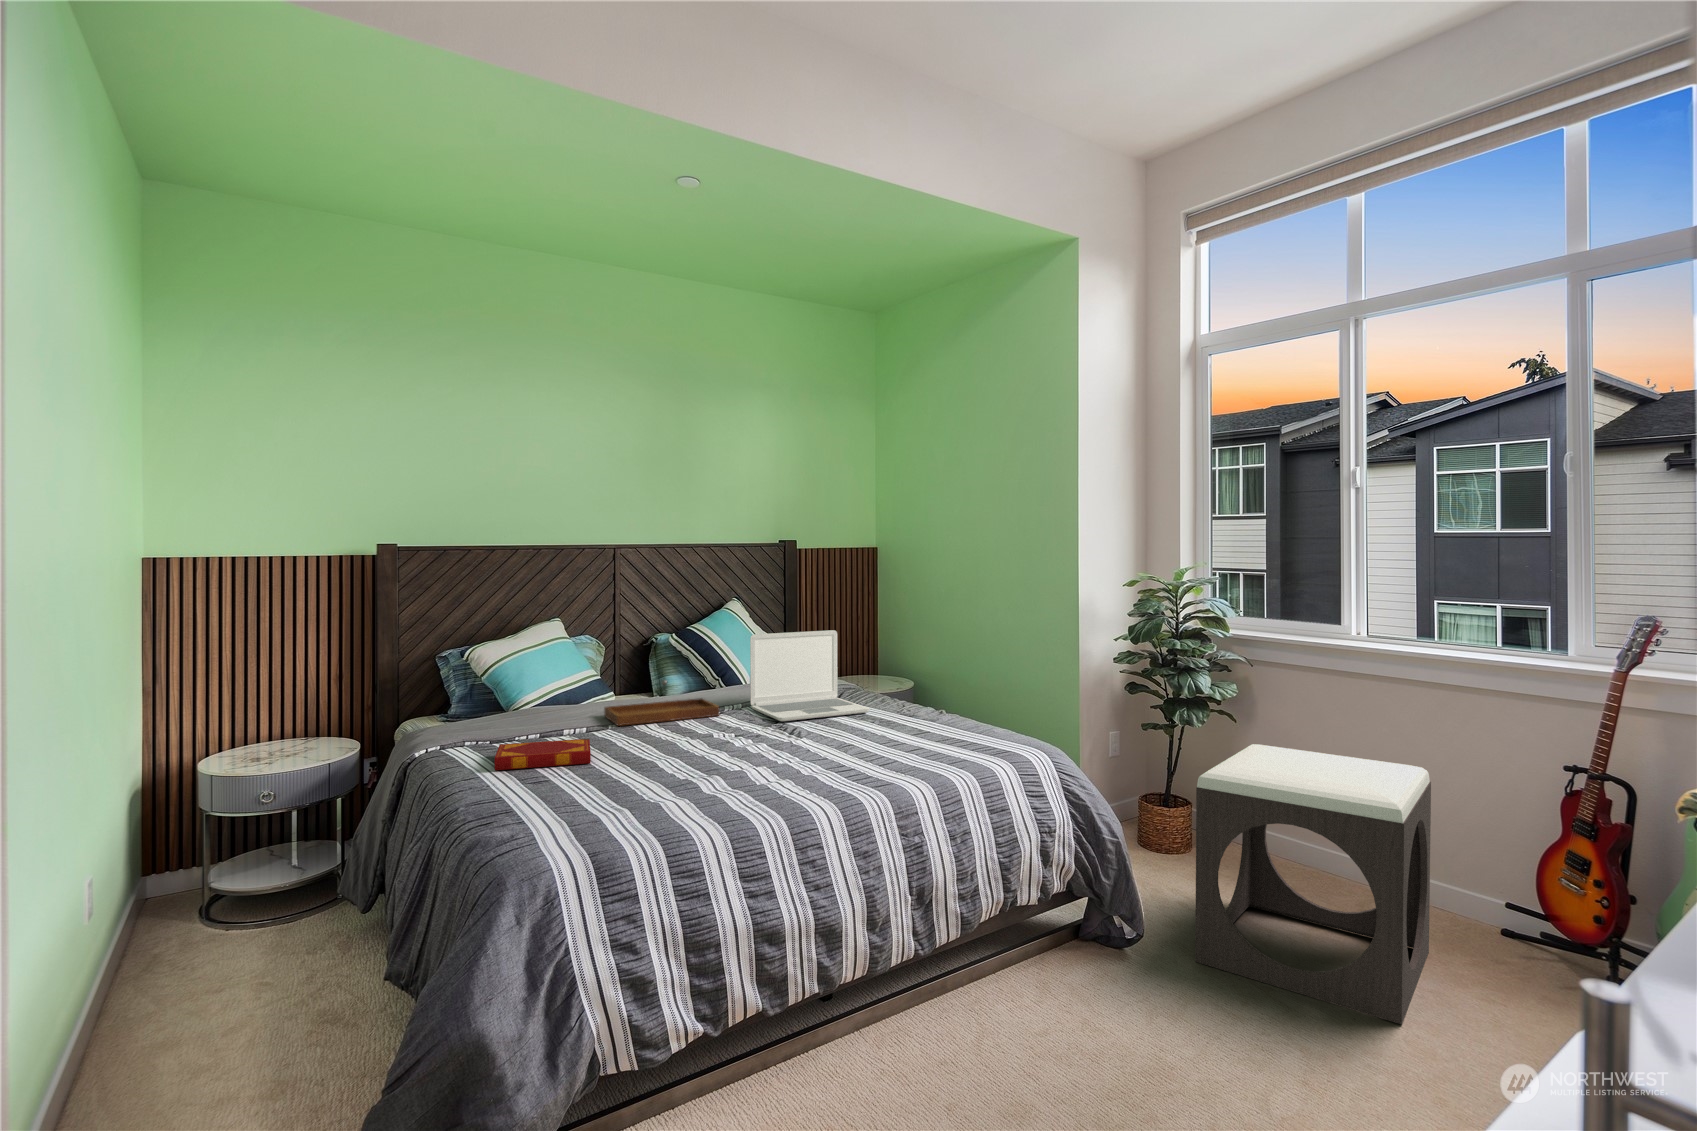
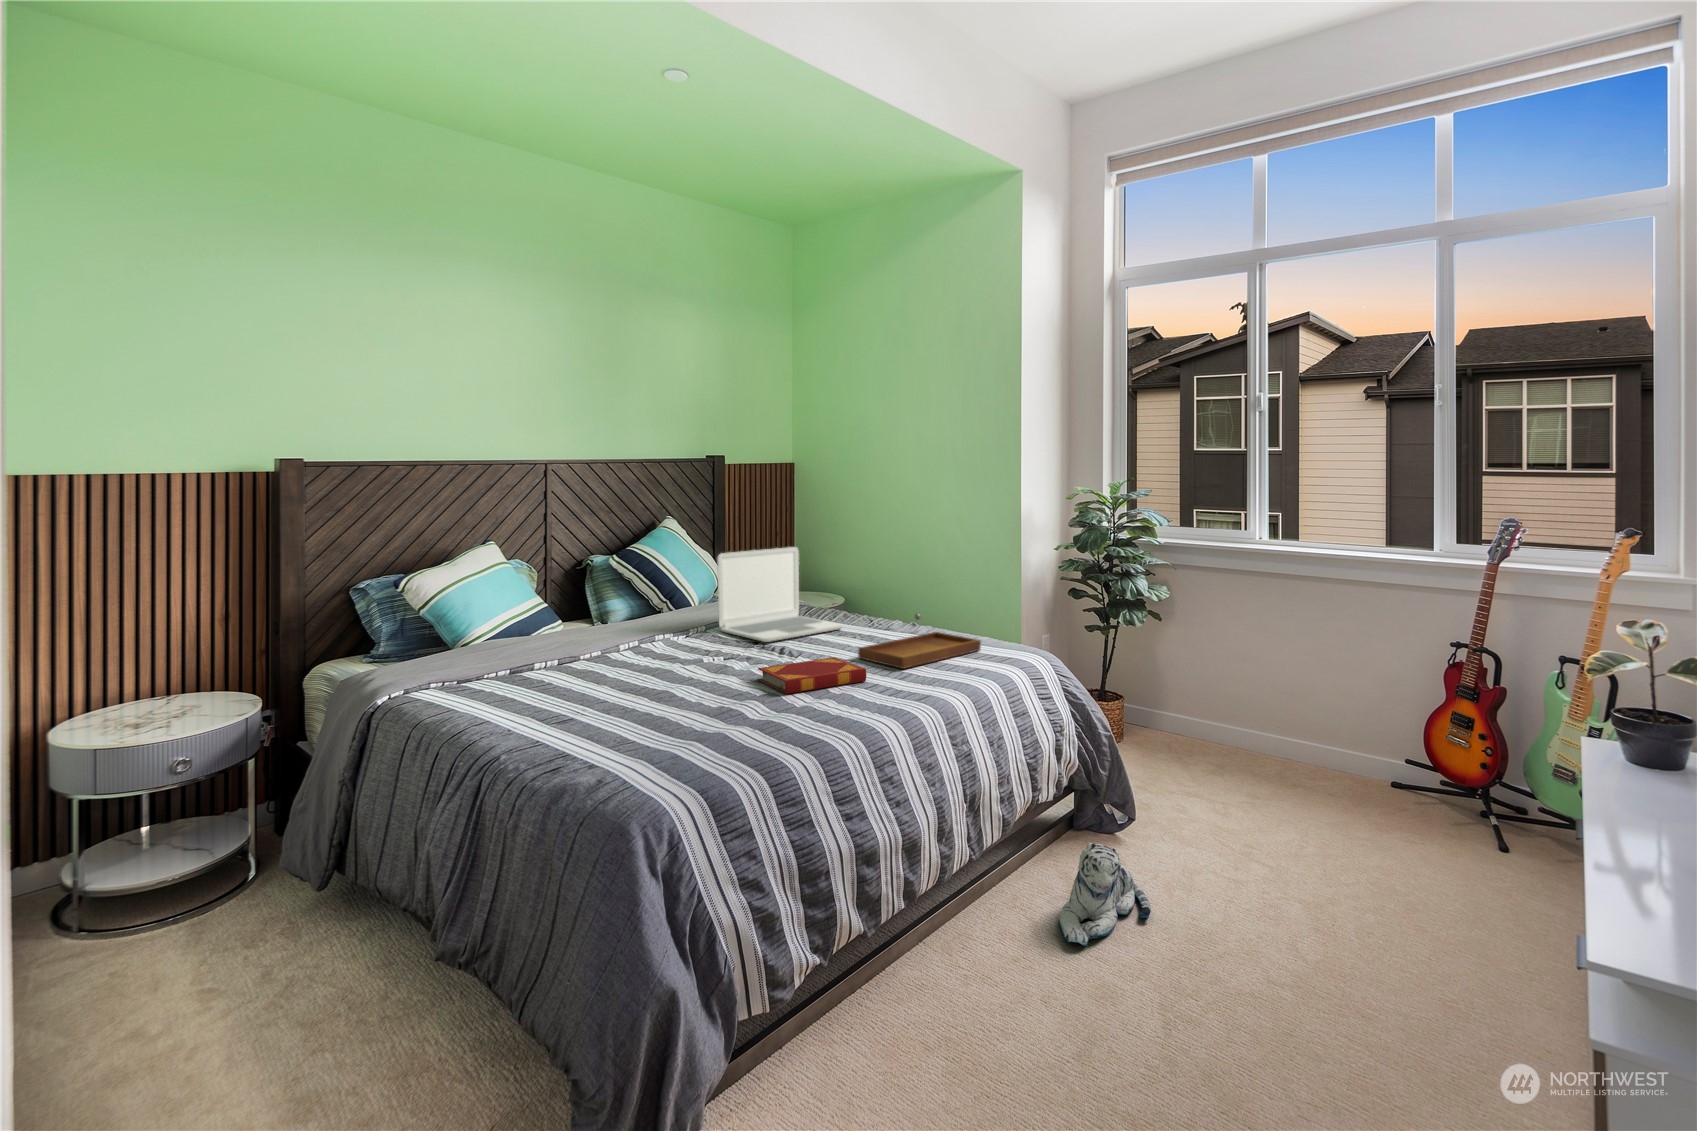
tray: present [604,680,720,726] -> present [858,613,981,669]
hardback book: present [494,739,591,770] -> present [758,657,866,694]
footstool: present [1195,744,1431,1024] -> none [1179,640,1374,868]
plush toy: none [997,952,1116,1065] -> present [1059,843,1151,946]

